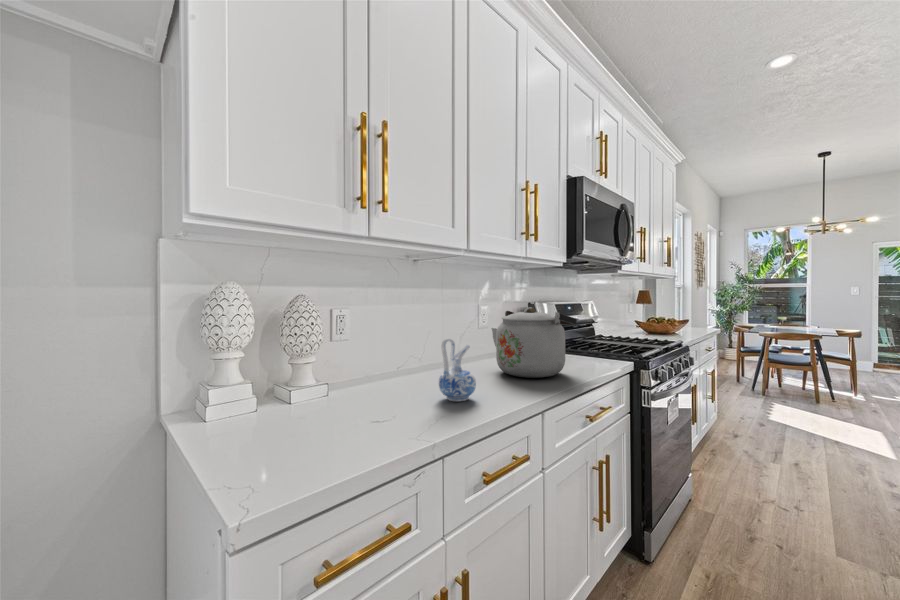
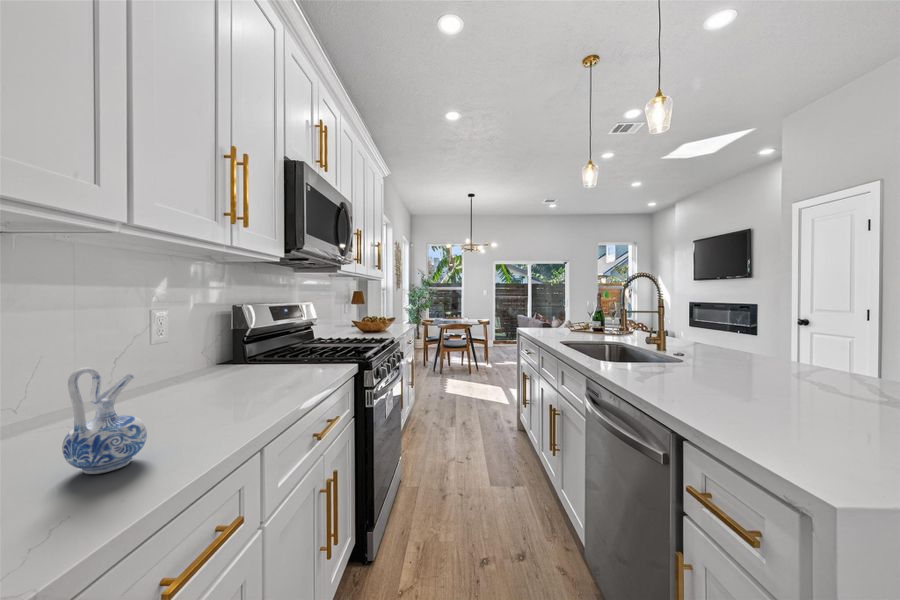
kettle: present [491,307,577,378] -> none [178,310,300,403]

